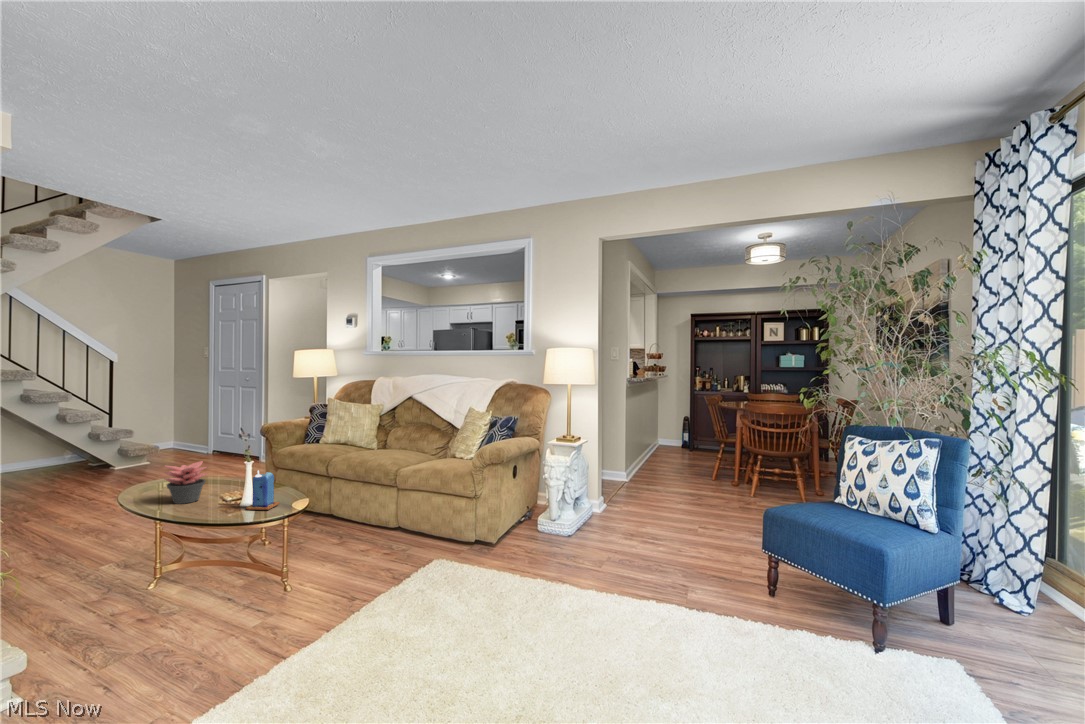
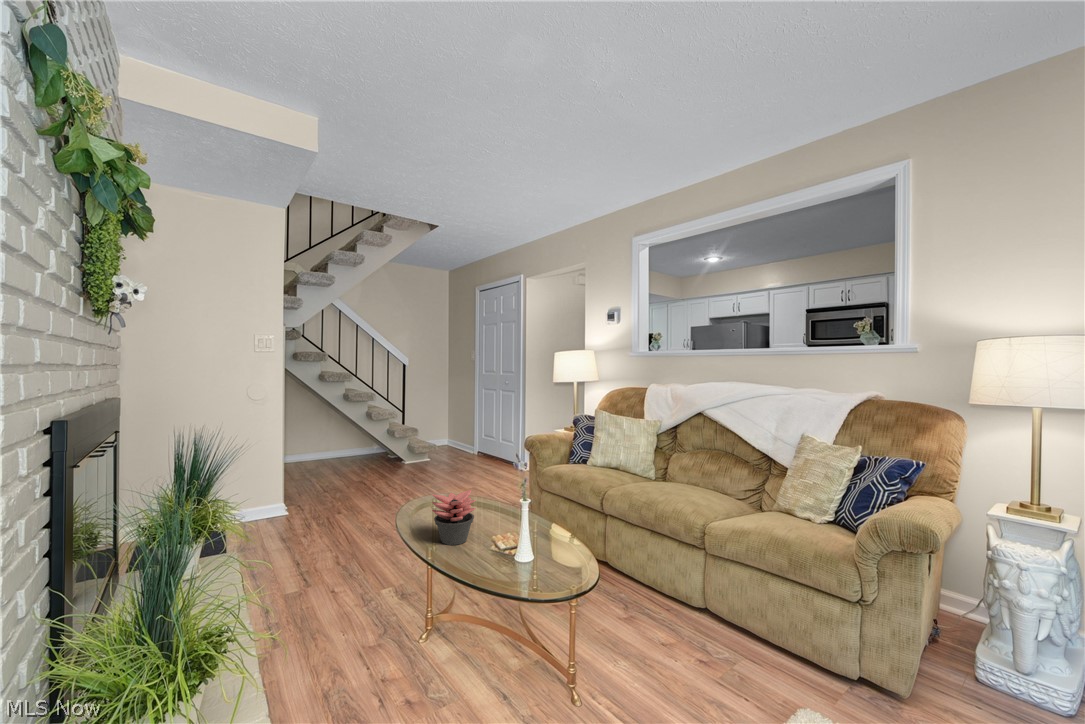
candle: present [246,470,280,510] -> none [520,518,560,580]

